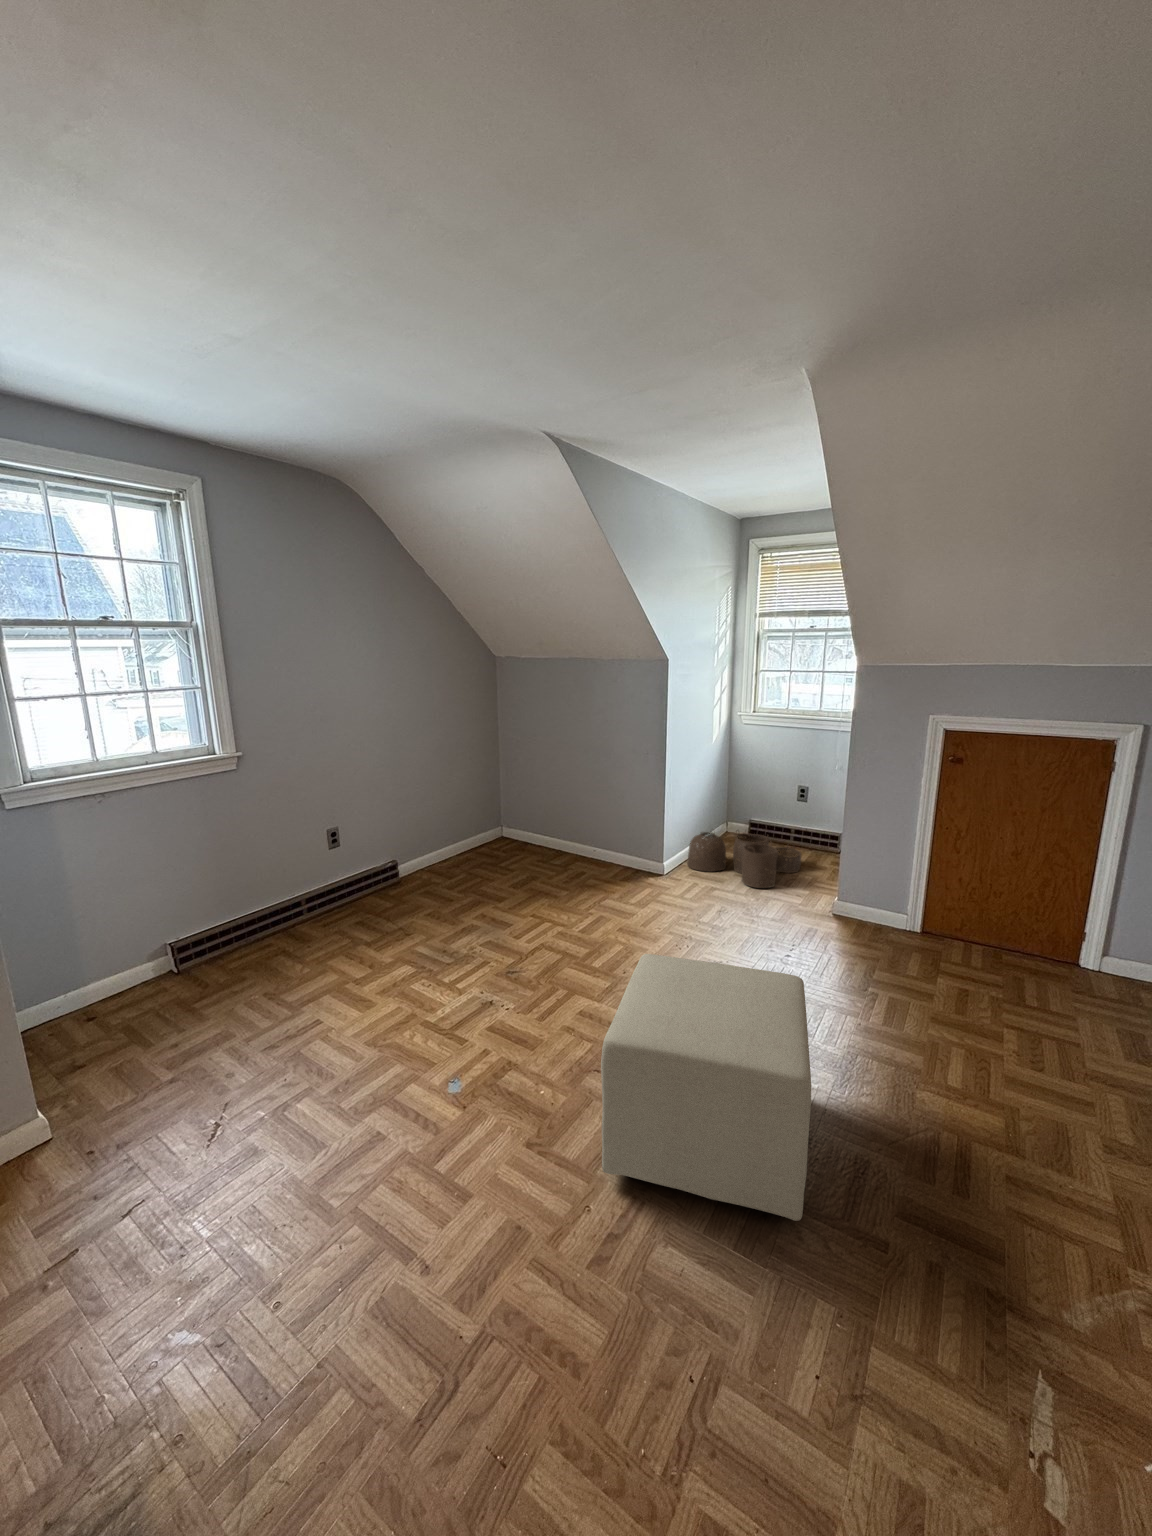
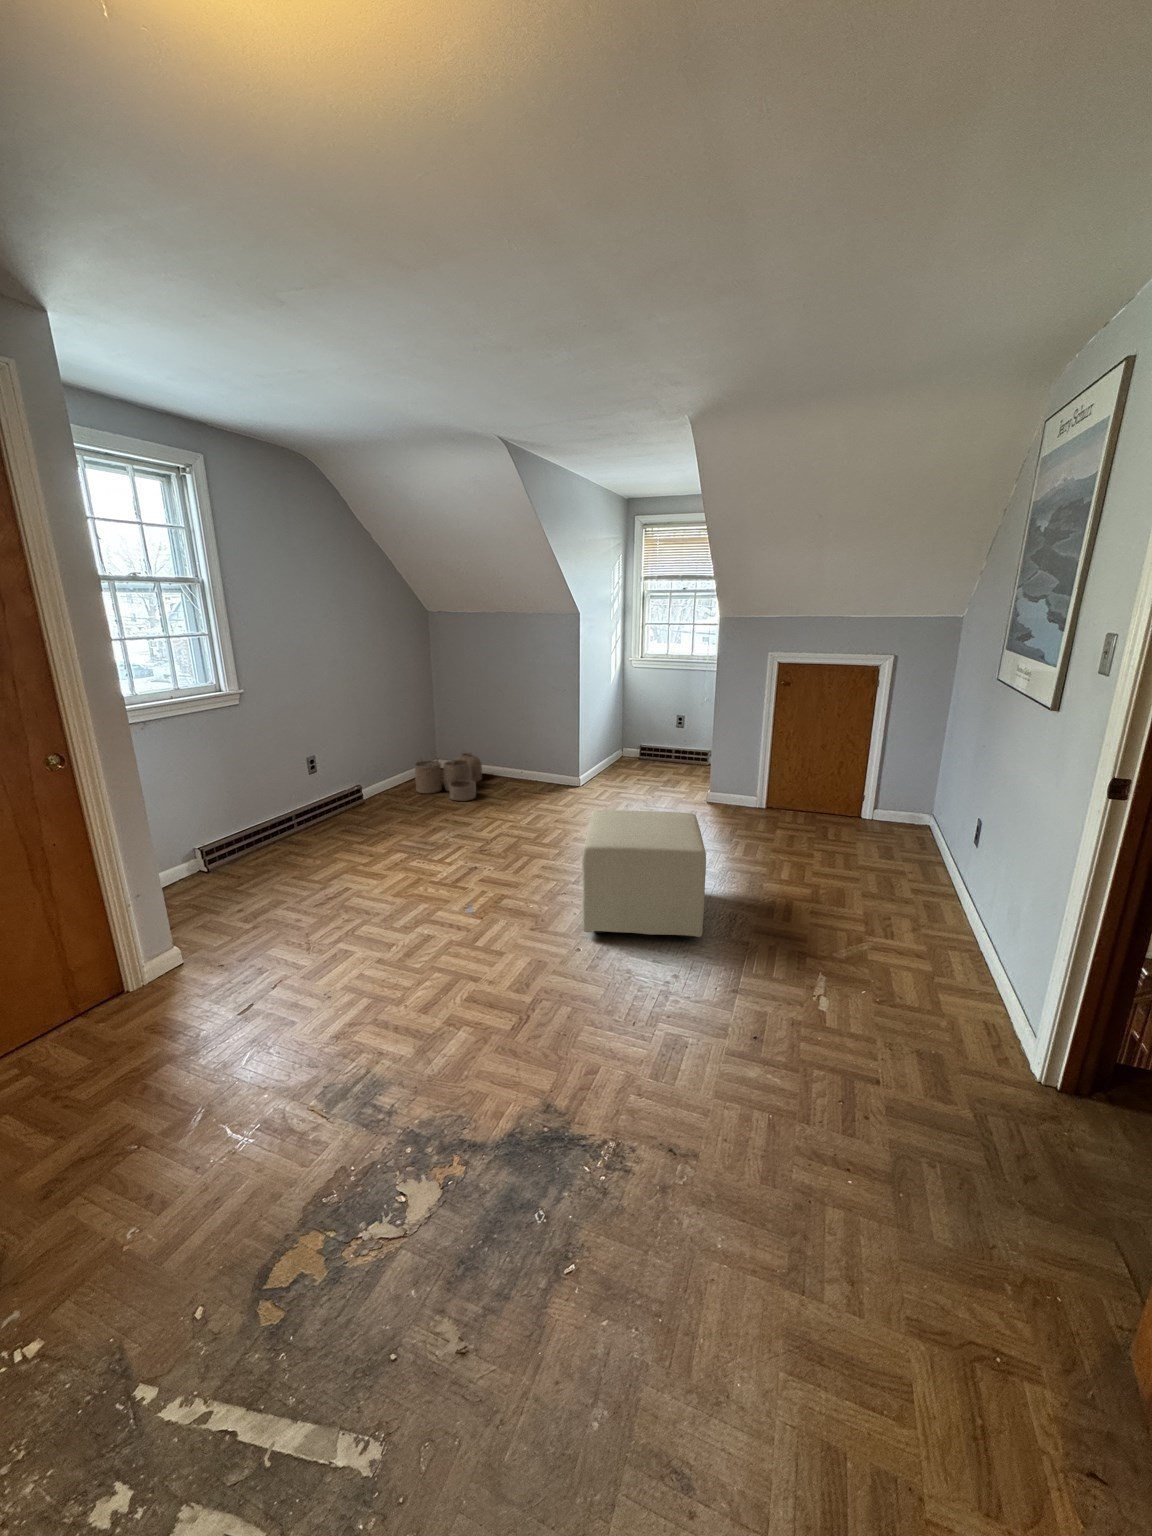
woven basket: present [687,832,801,888] -> present [415,753,482,801]

